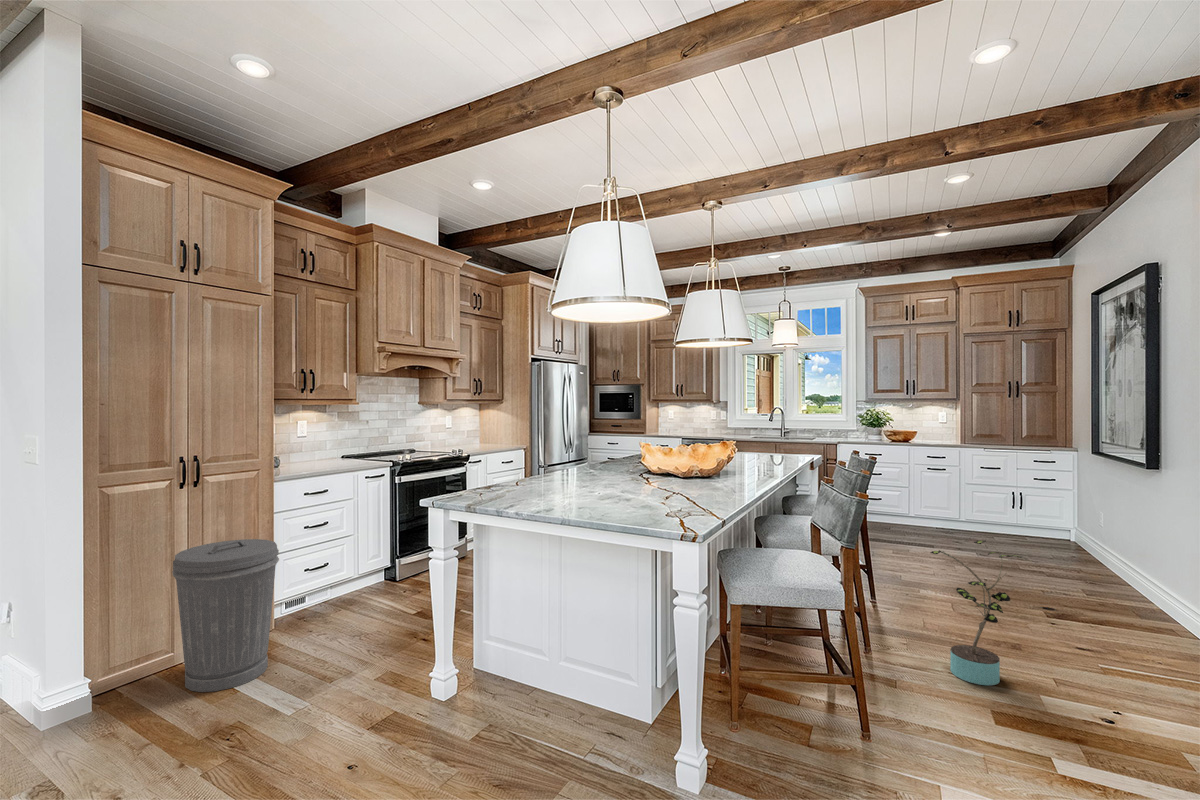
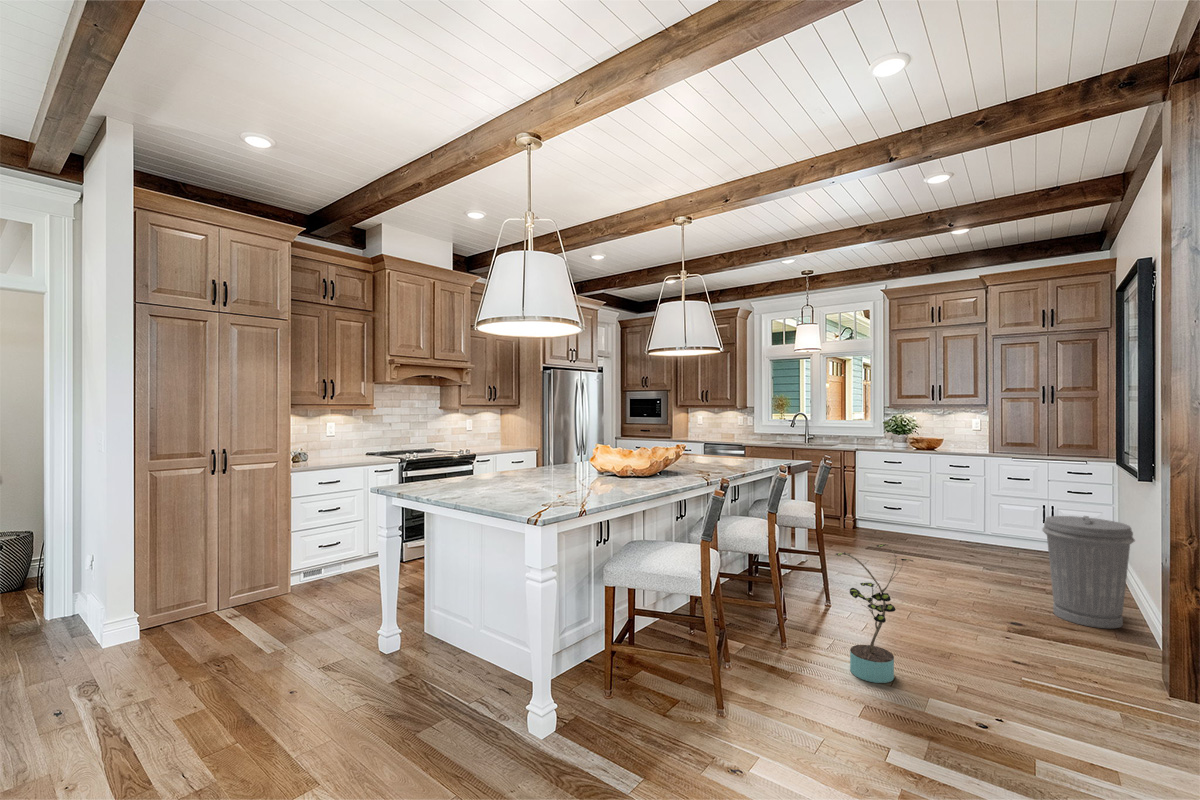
trash can: present [172,539,279,692] -> present [1042,516,1135,628]

